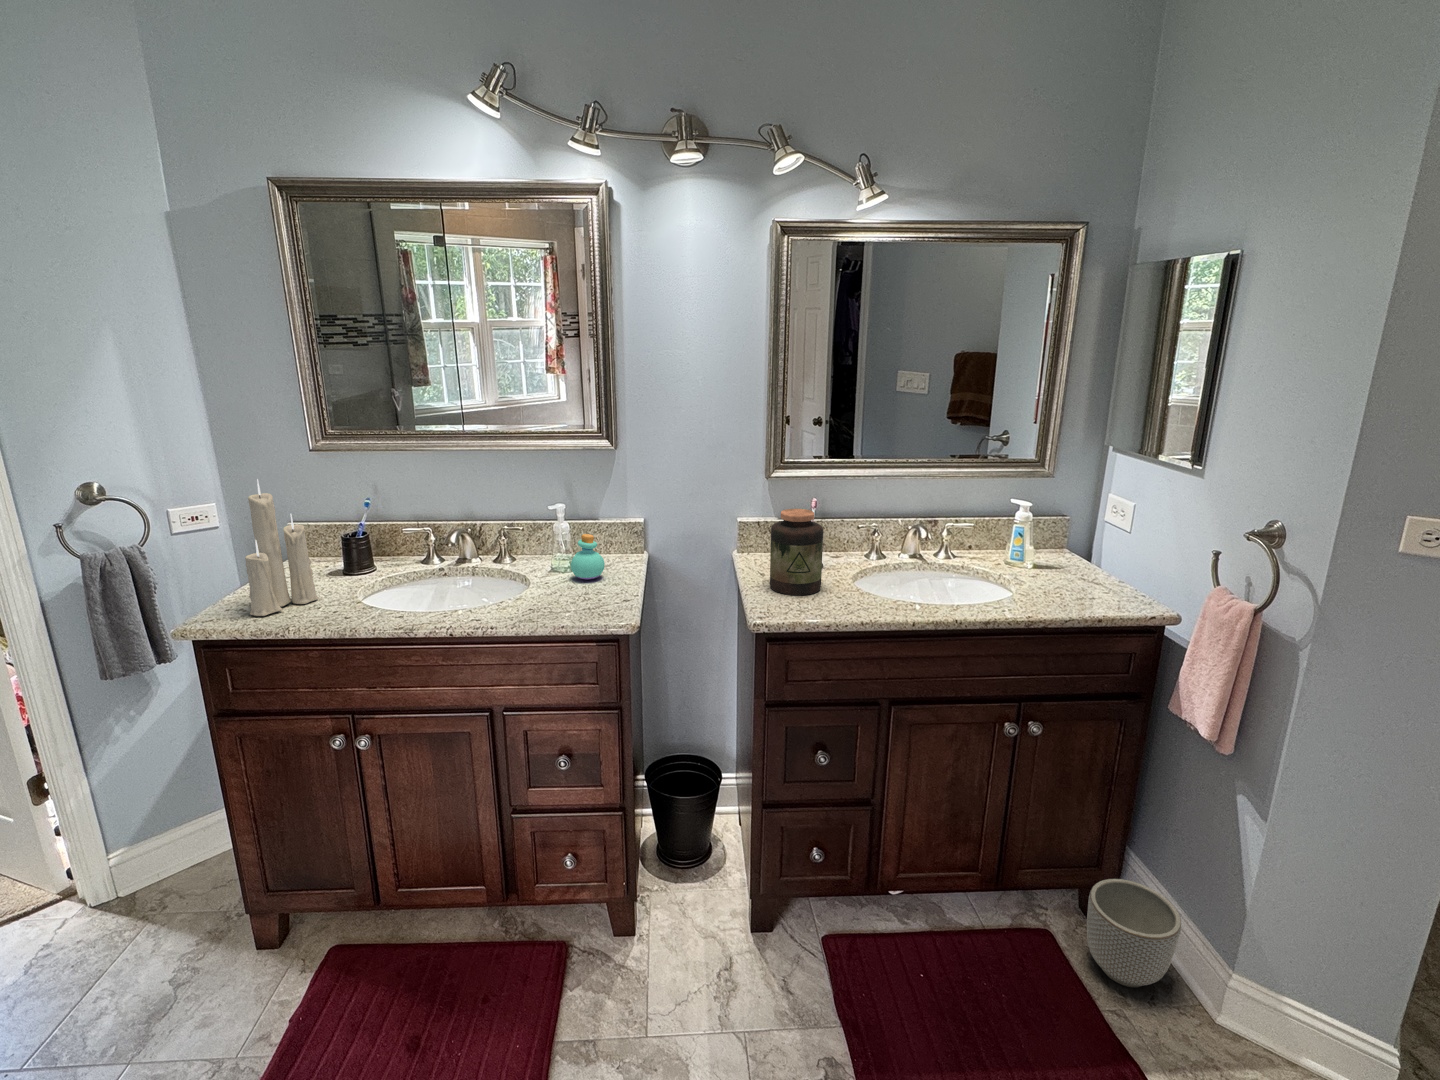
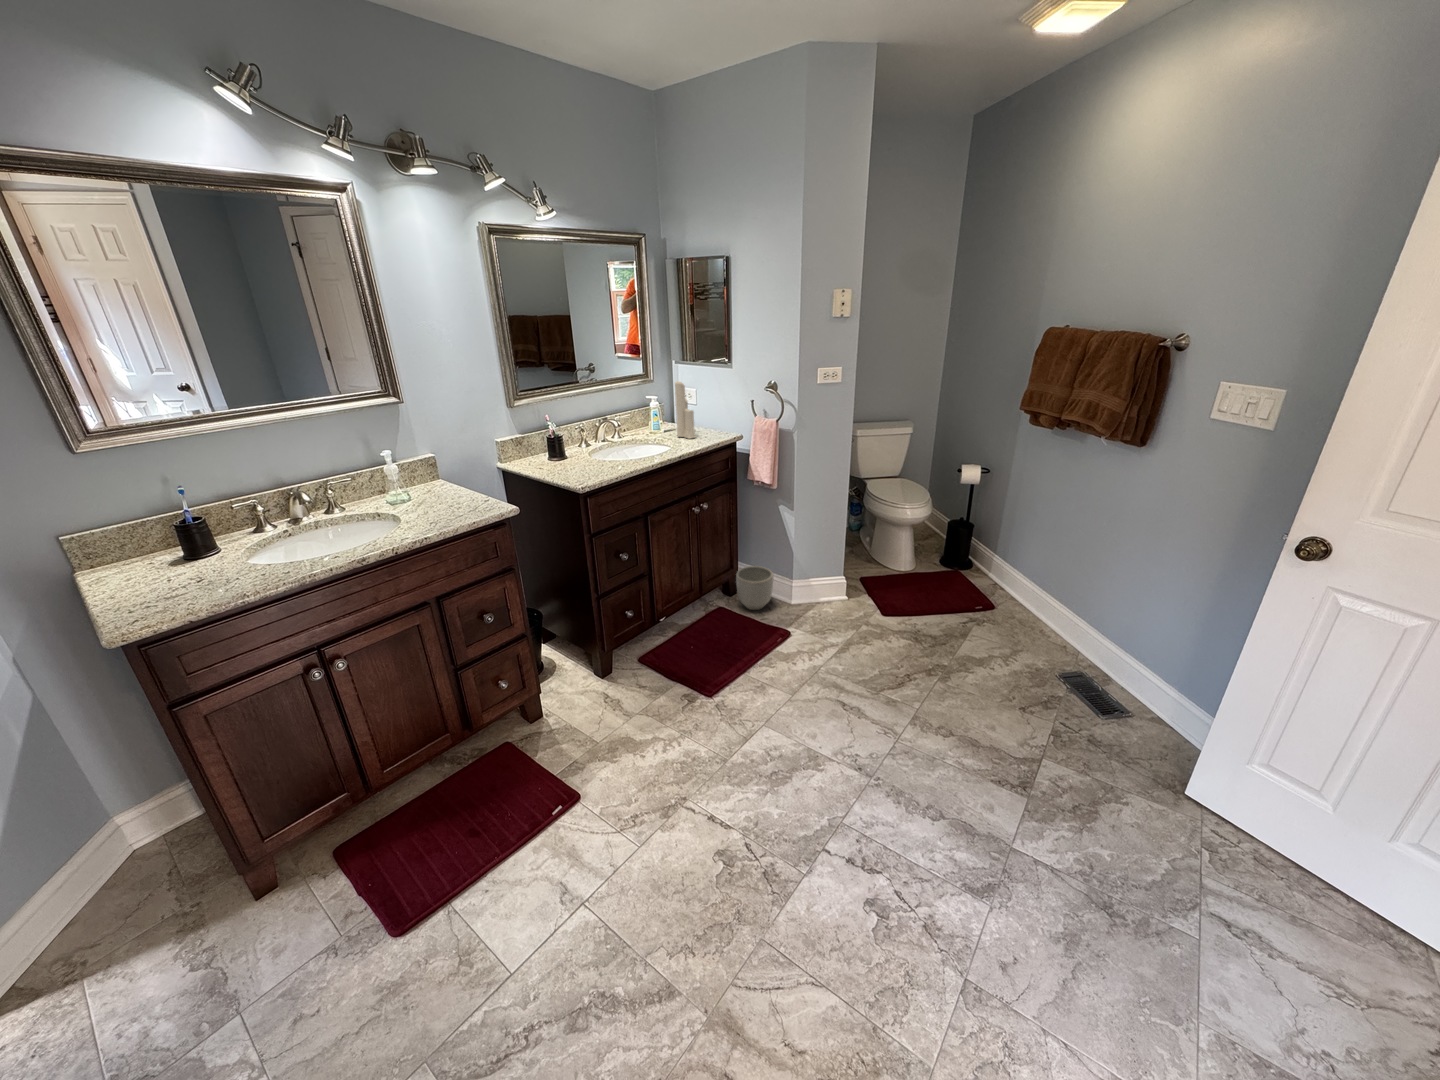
candle: present [245,479,318,616] -> present [675,381,696,439]
jar: present [770,509,823,595] -> none [549,420,587,474]
perfume bottle: present [571,534,605,580] -> none [414,468,442,502]

